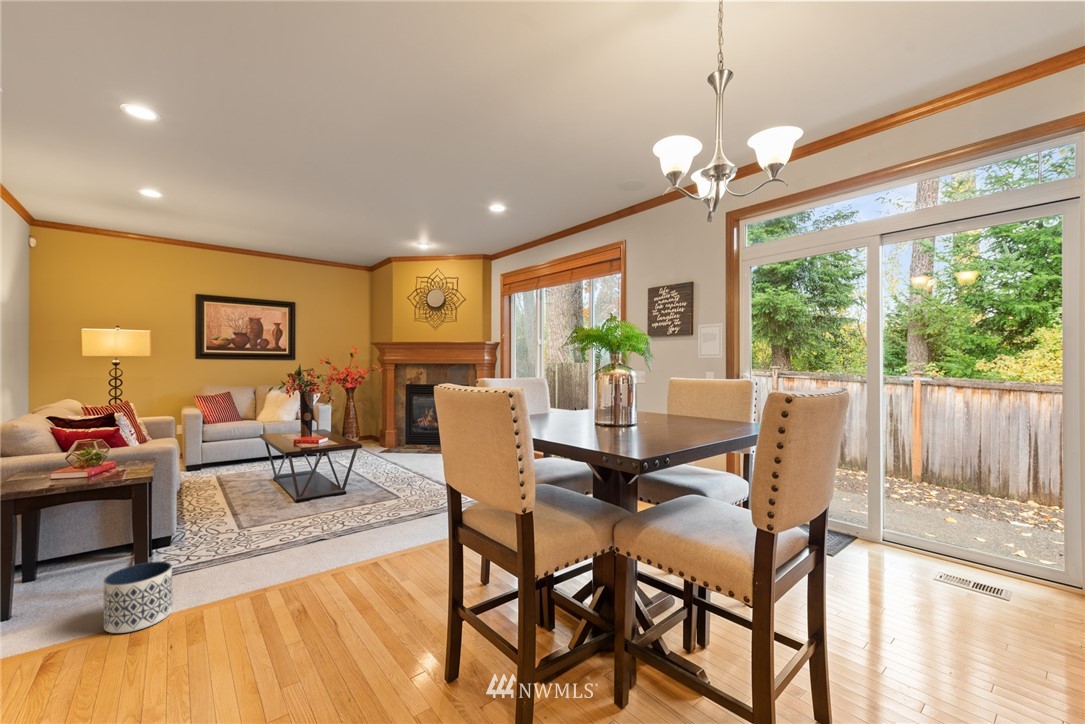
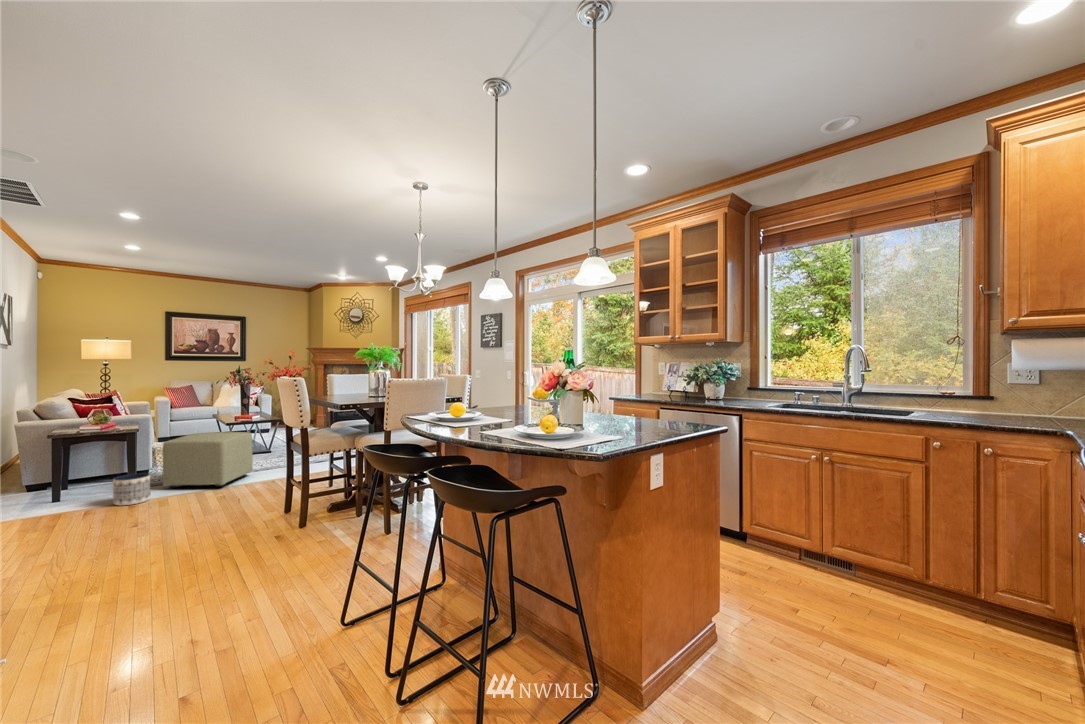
ottoman: none [194,473,336,578] -> present [162,432,253,488]

